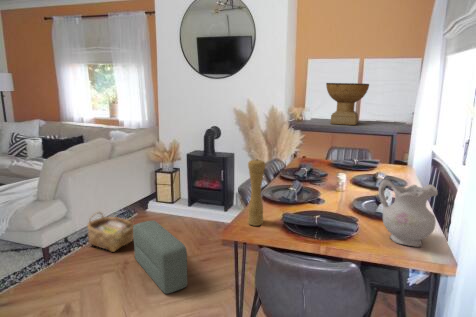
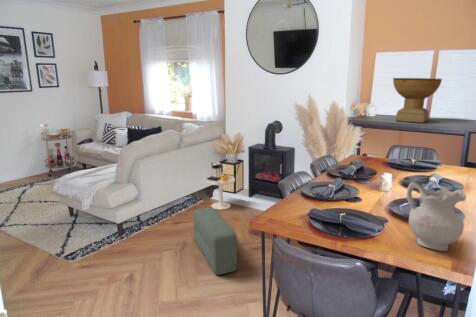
pepper mill: present [248,159,265,226] -> none [279,156,297,218]
side table: none [142,172,173,222] -> present [206,163,235,210]
woven basket: present [88,213,133,252] -> none [157,196,197,233]

